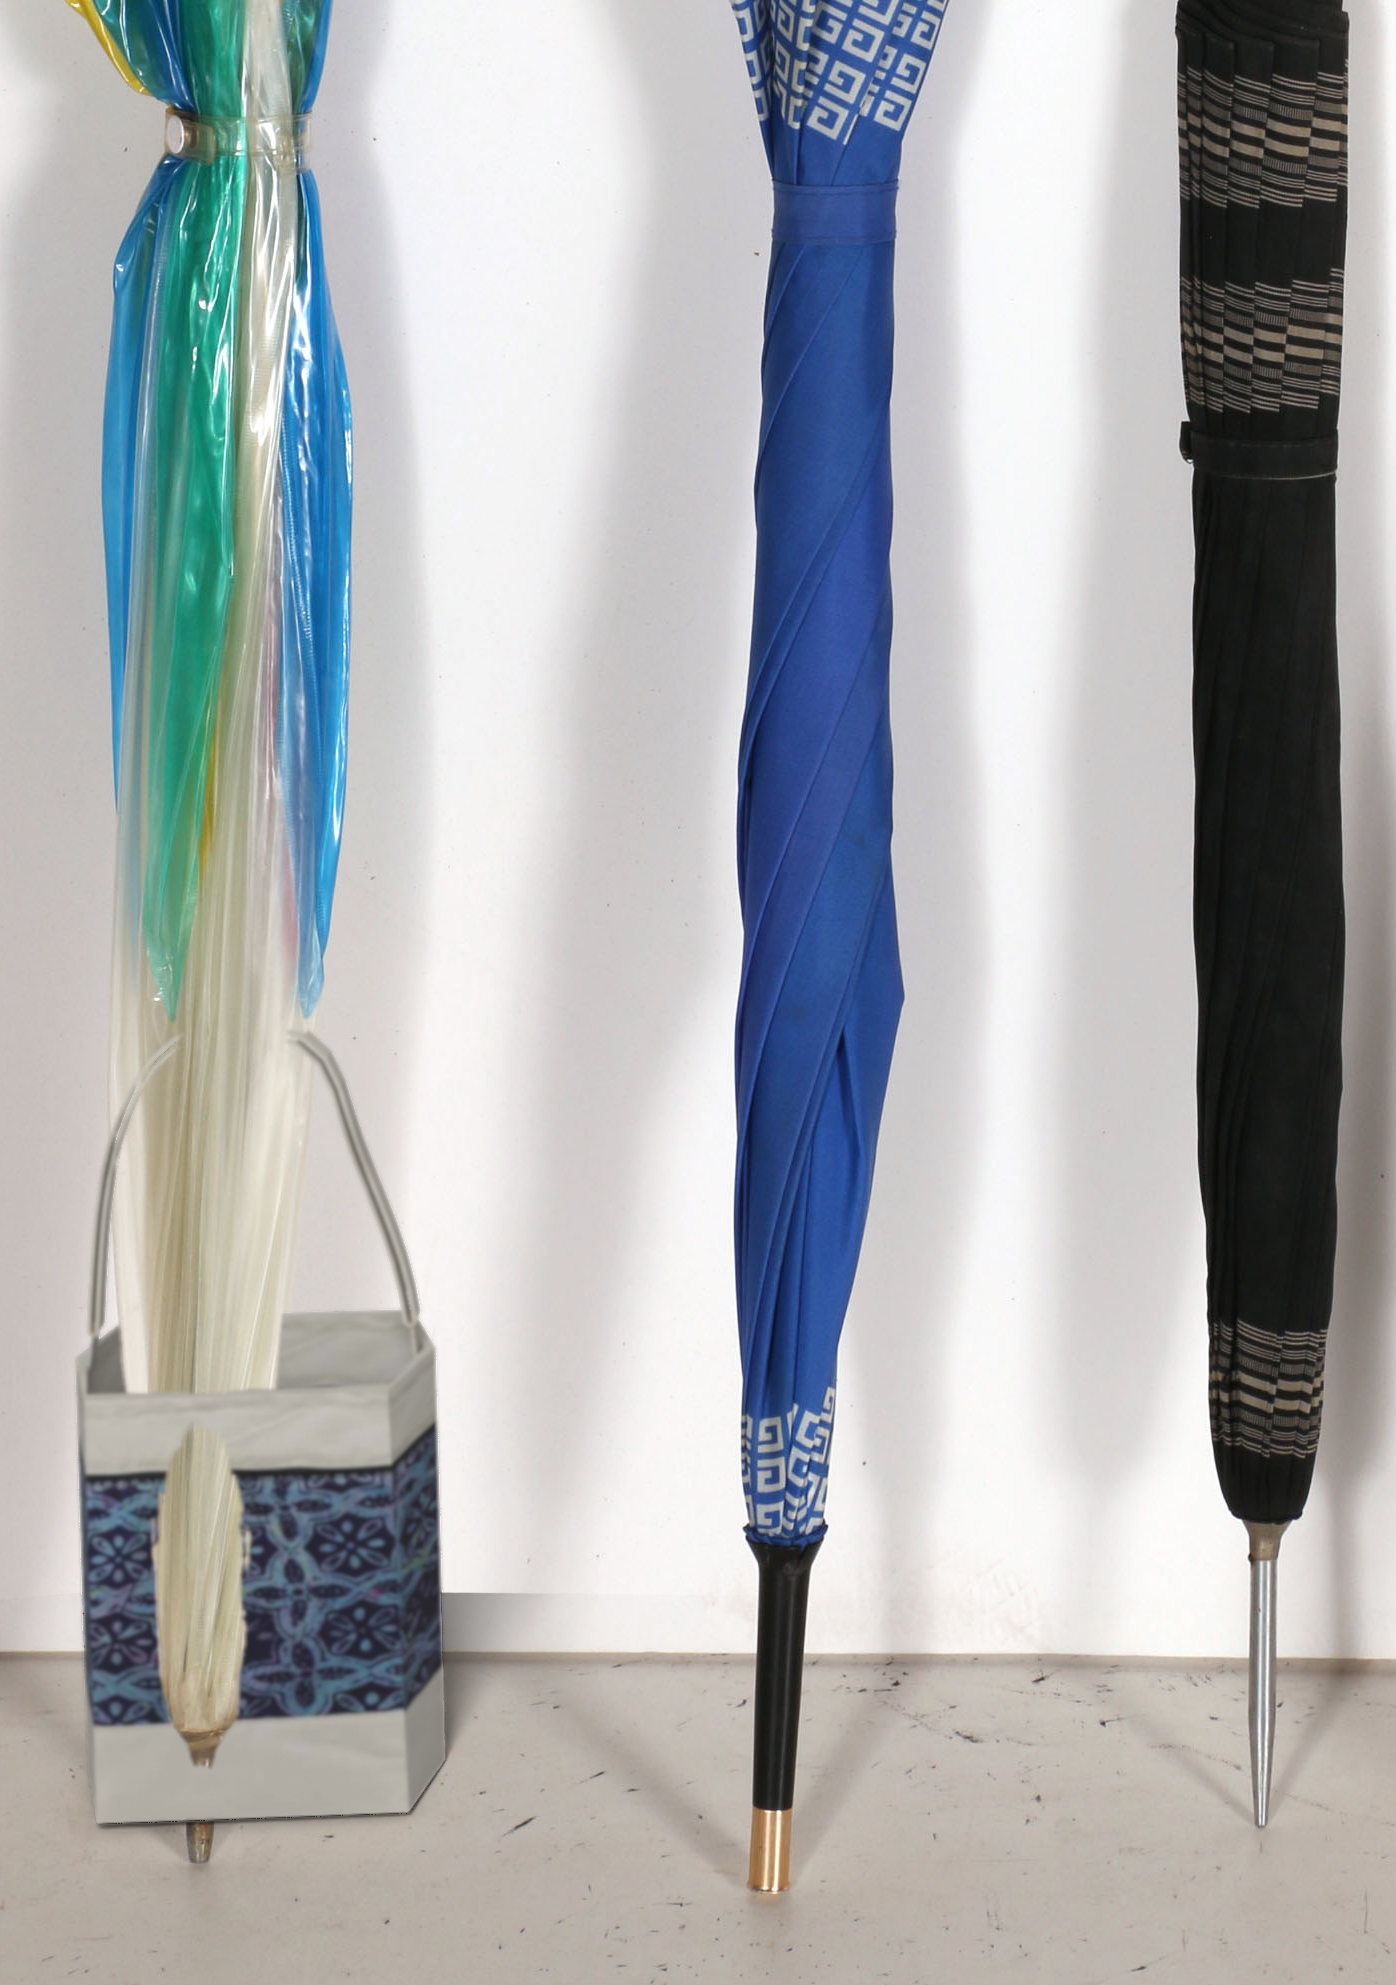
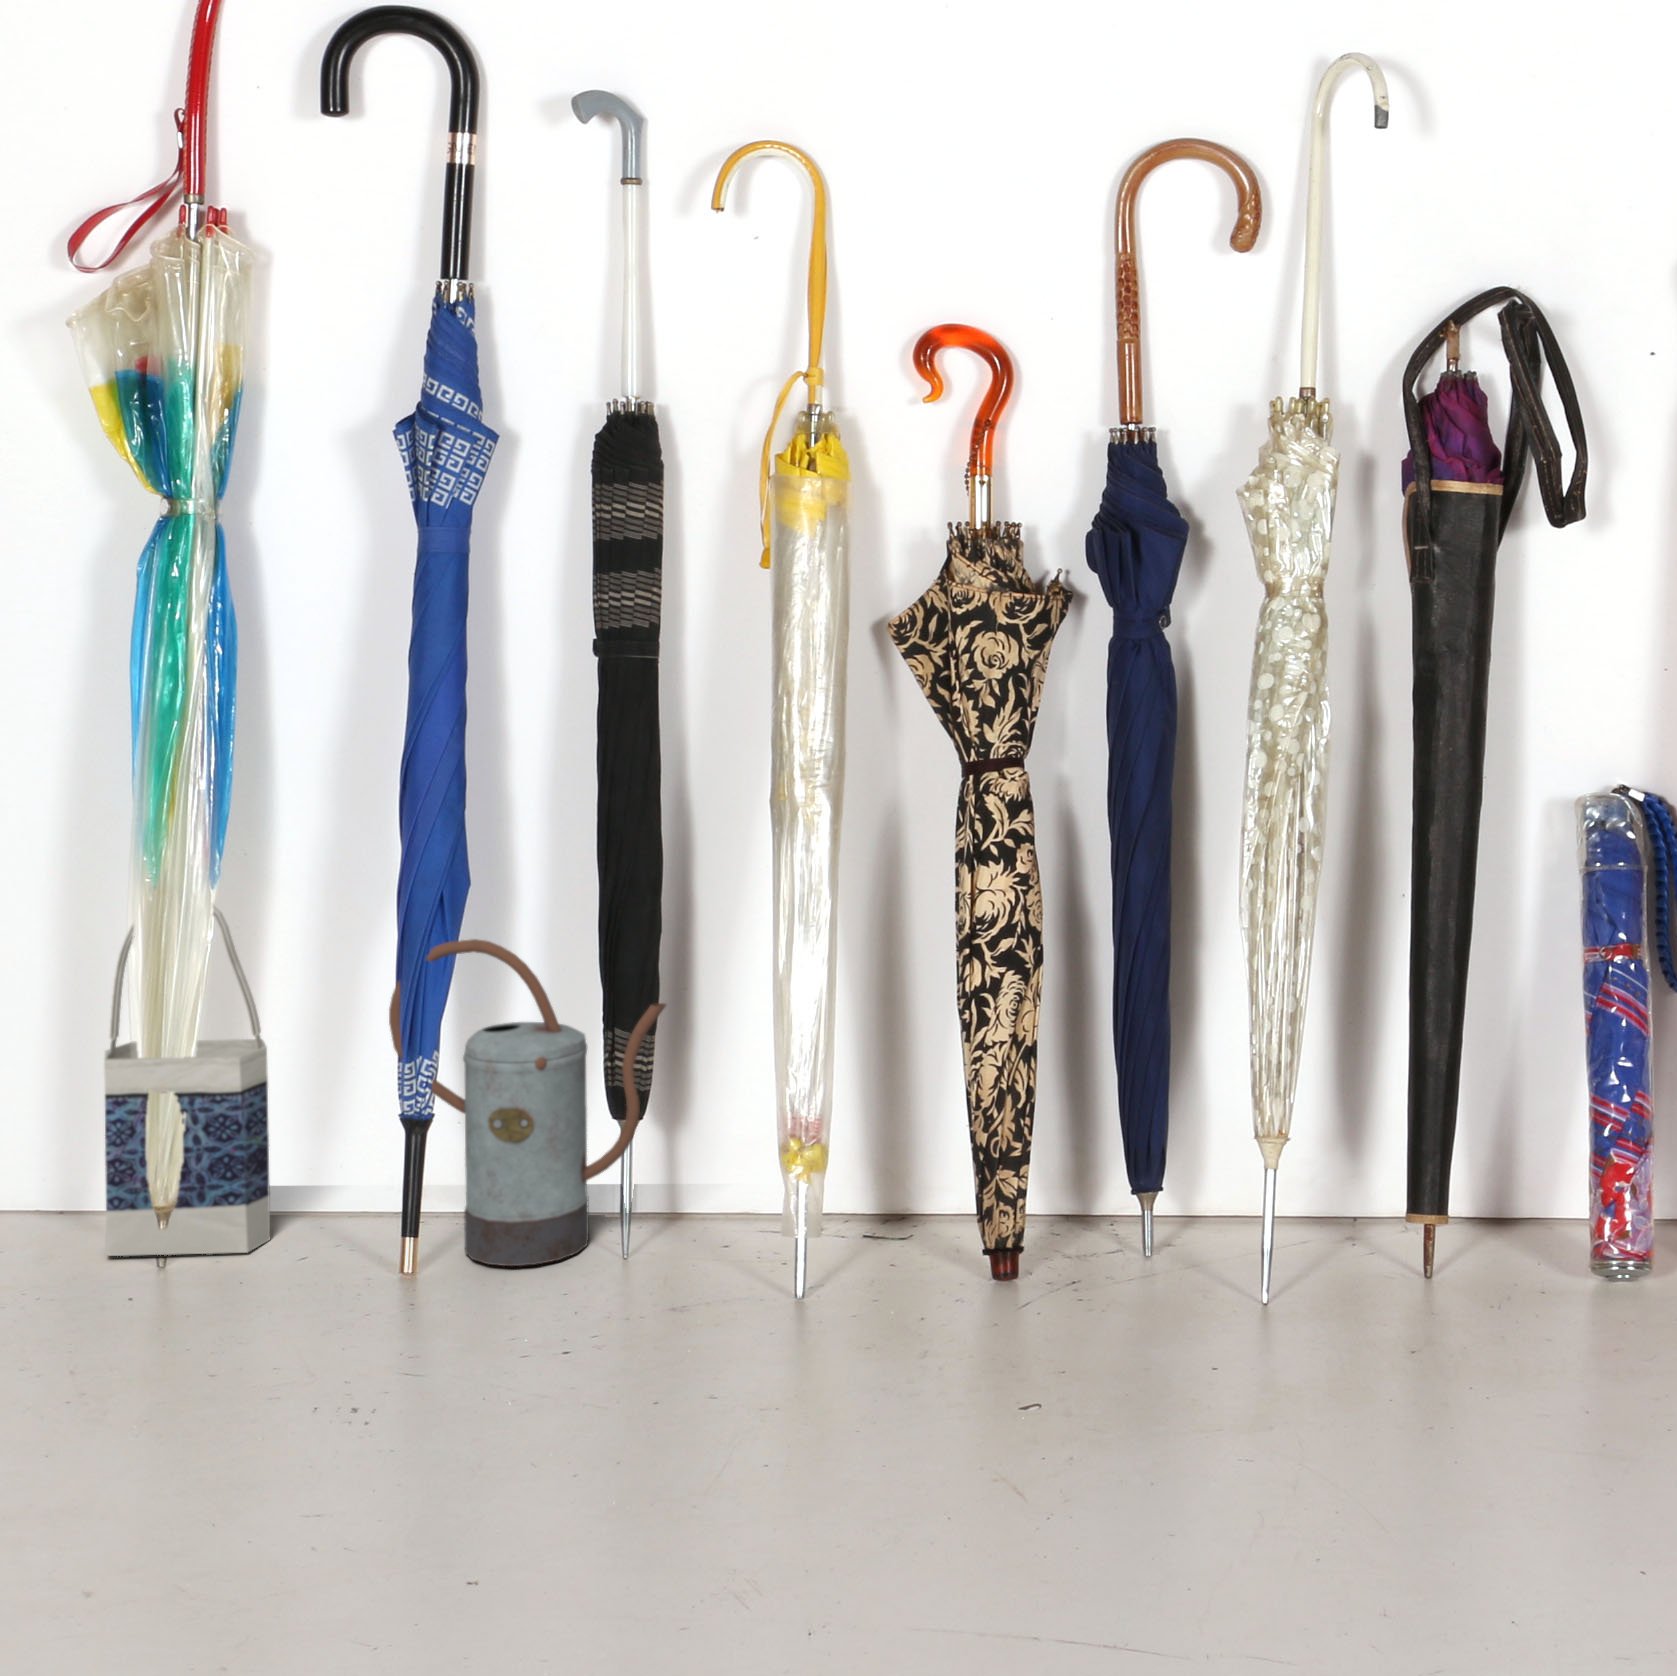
watering can: none [719,1125,1357,1882] -> present [389,939,666,1266]

